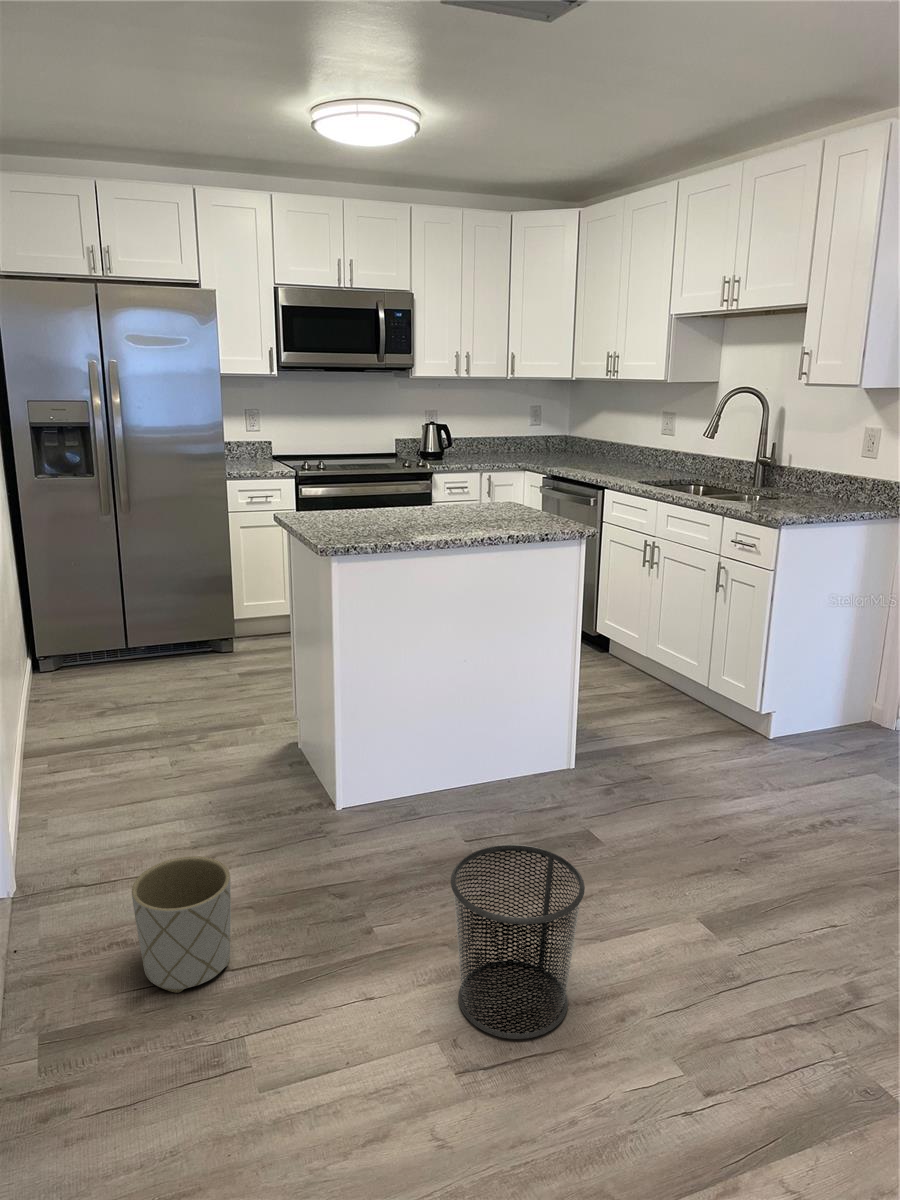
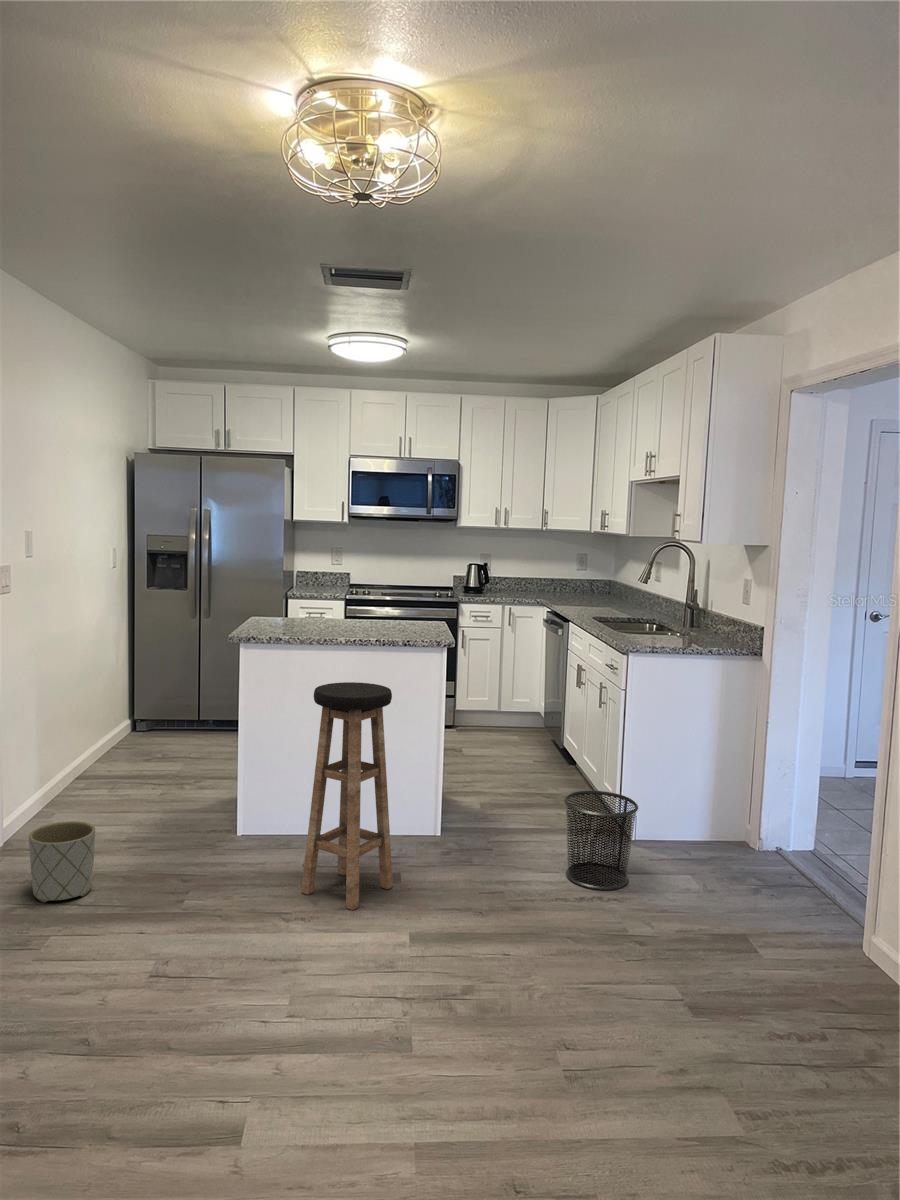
bar stool: none [510,599,626,899] -> present [301,682,393,910]
waste bin: present [450,845,585,1039] -> present [564,791,638,890]

